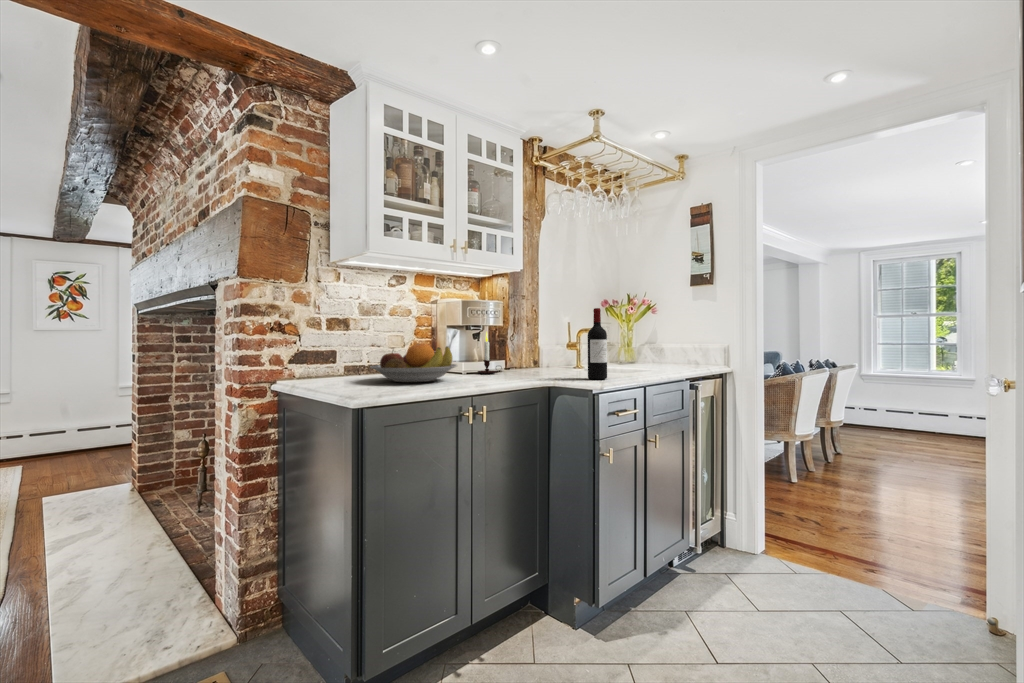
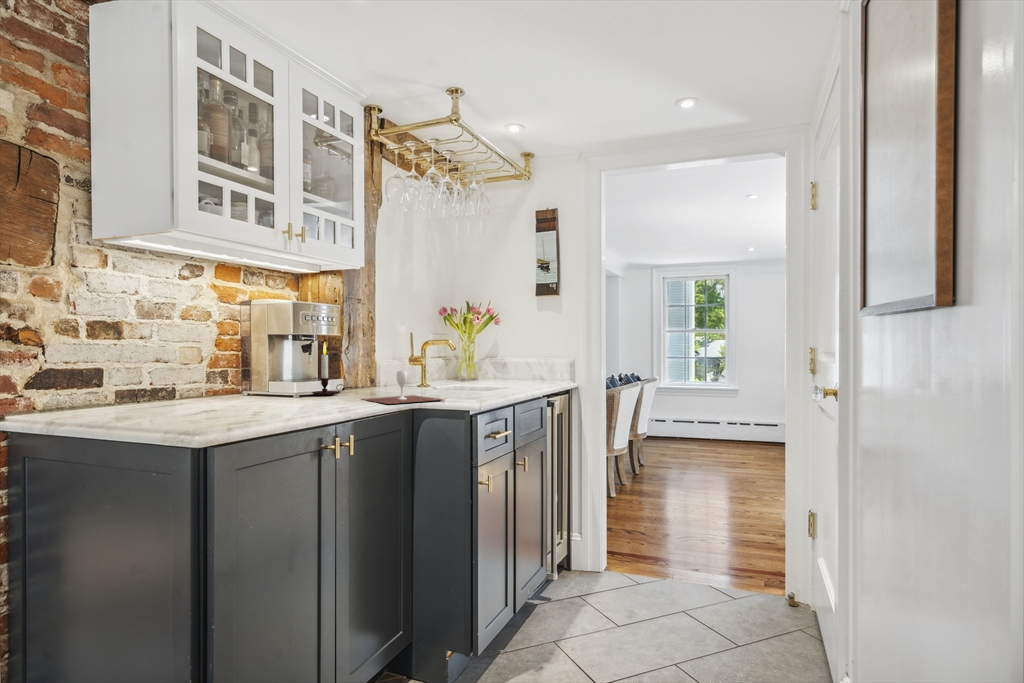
wine bottle: present [588,308,607,379] -> none [458,316,480,398]
fruit bowl: present [370,344,457,382] -> none [171,359,301,412]
wine glass: none [508,355,573,381] -> present [362,371,443,404]

